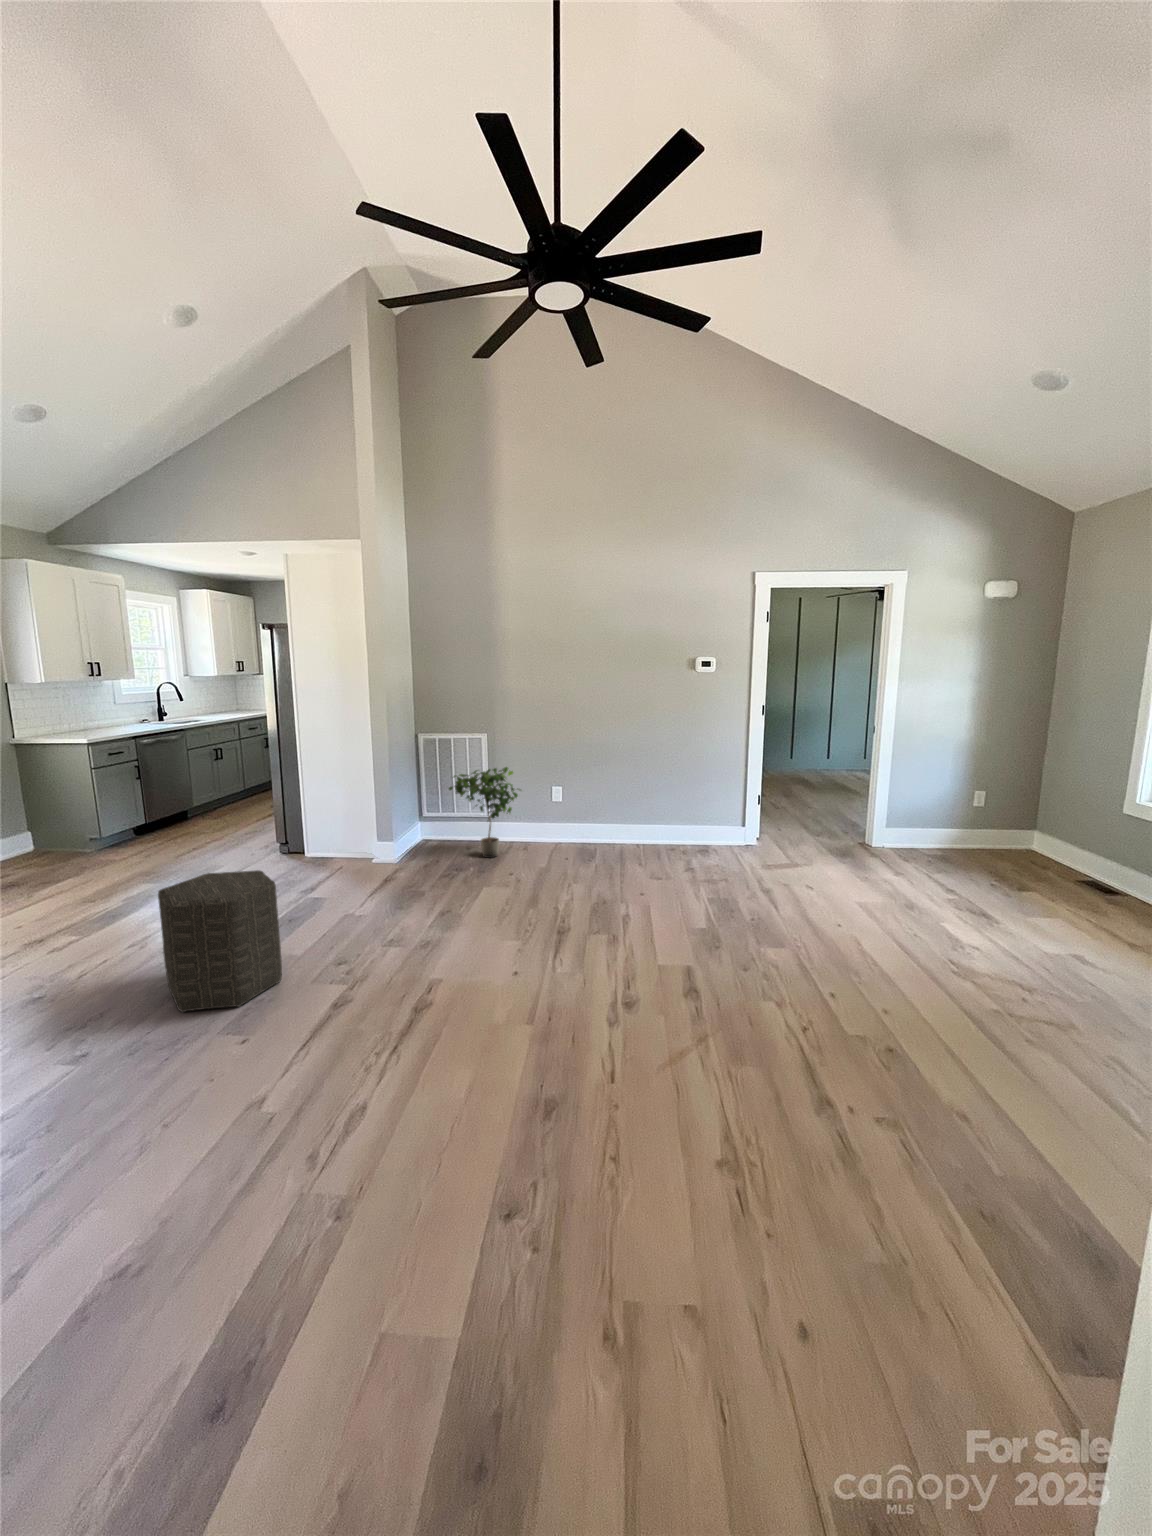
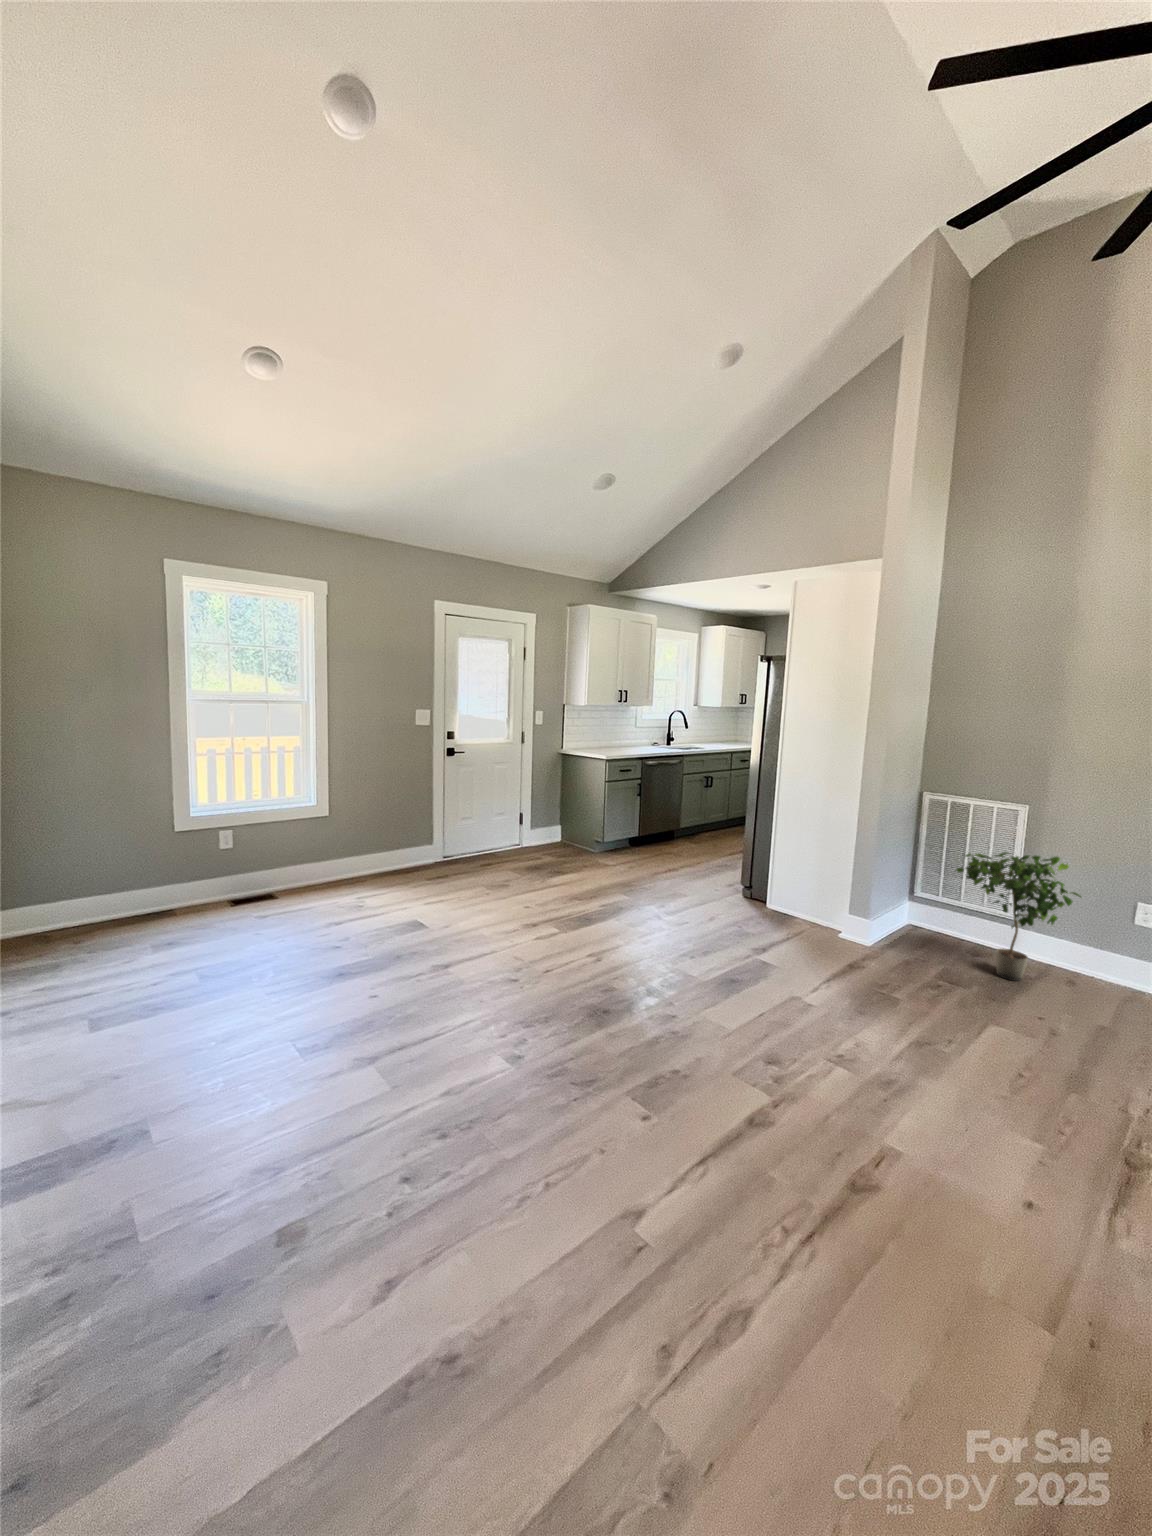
ottoman: present [158,870,282,1012] -> none [602,910,714,1071]

